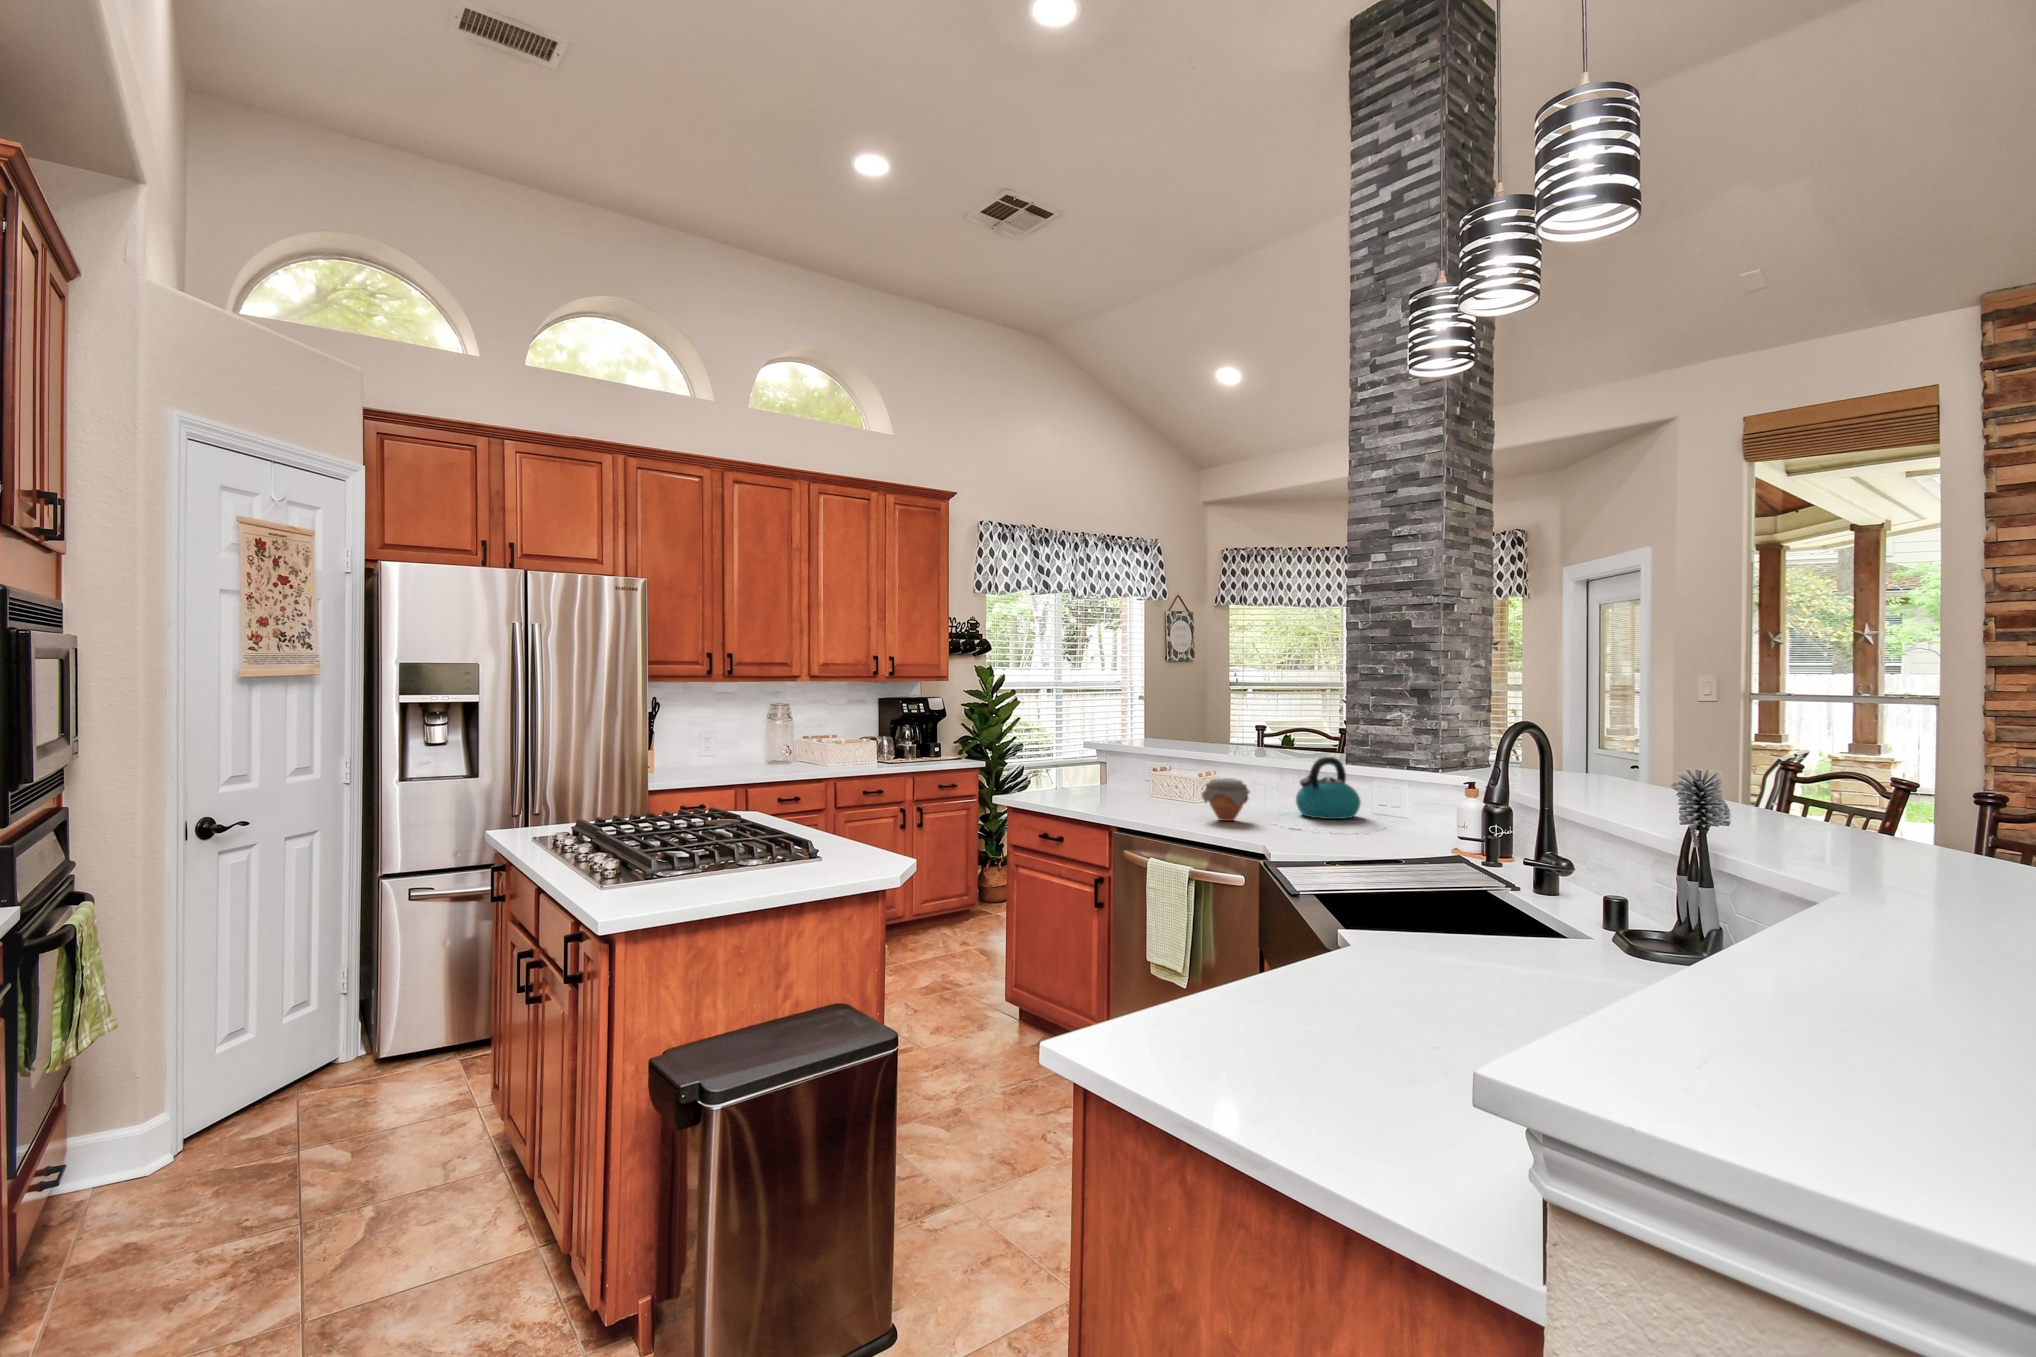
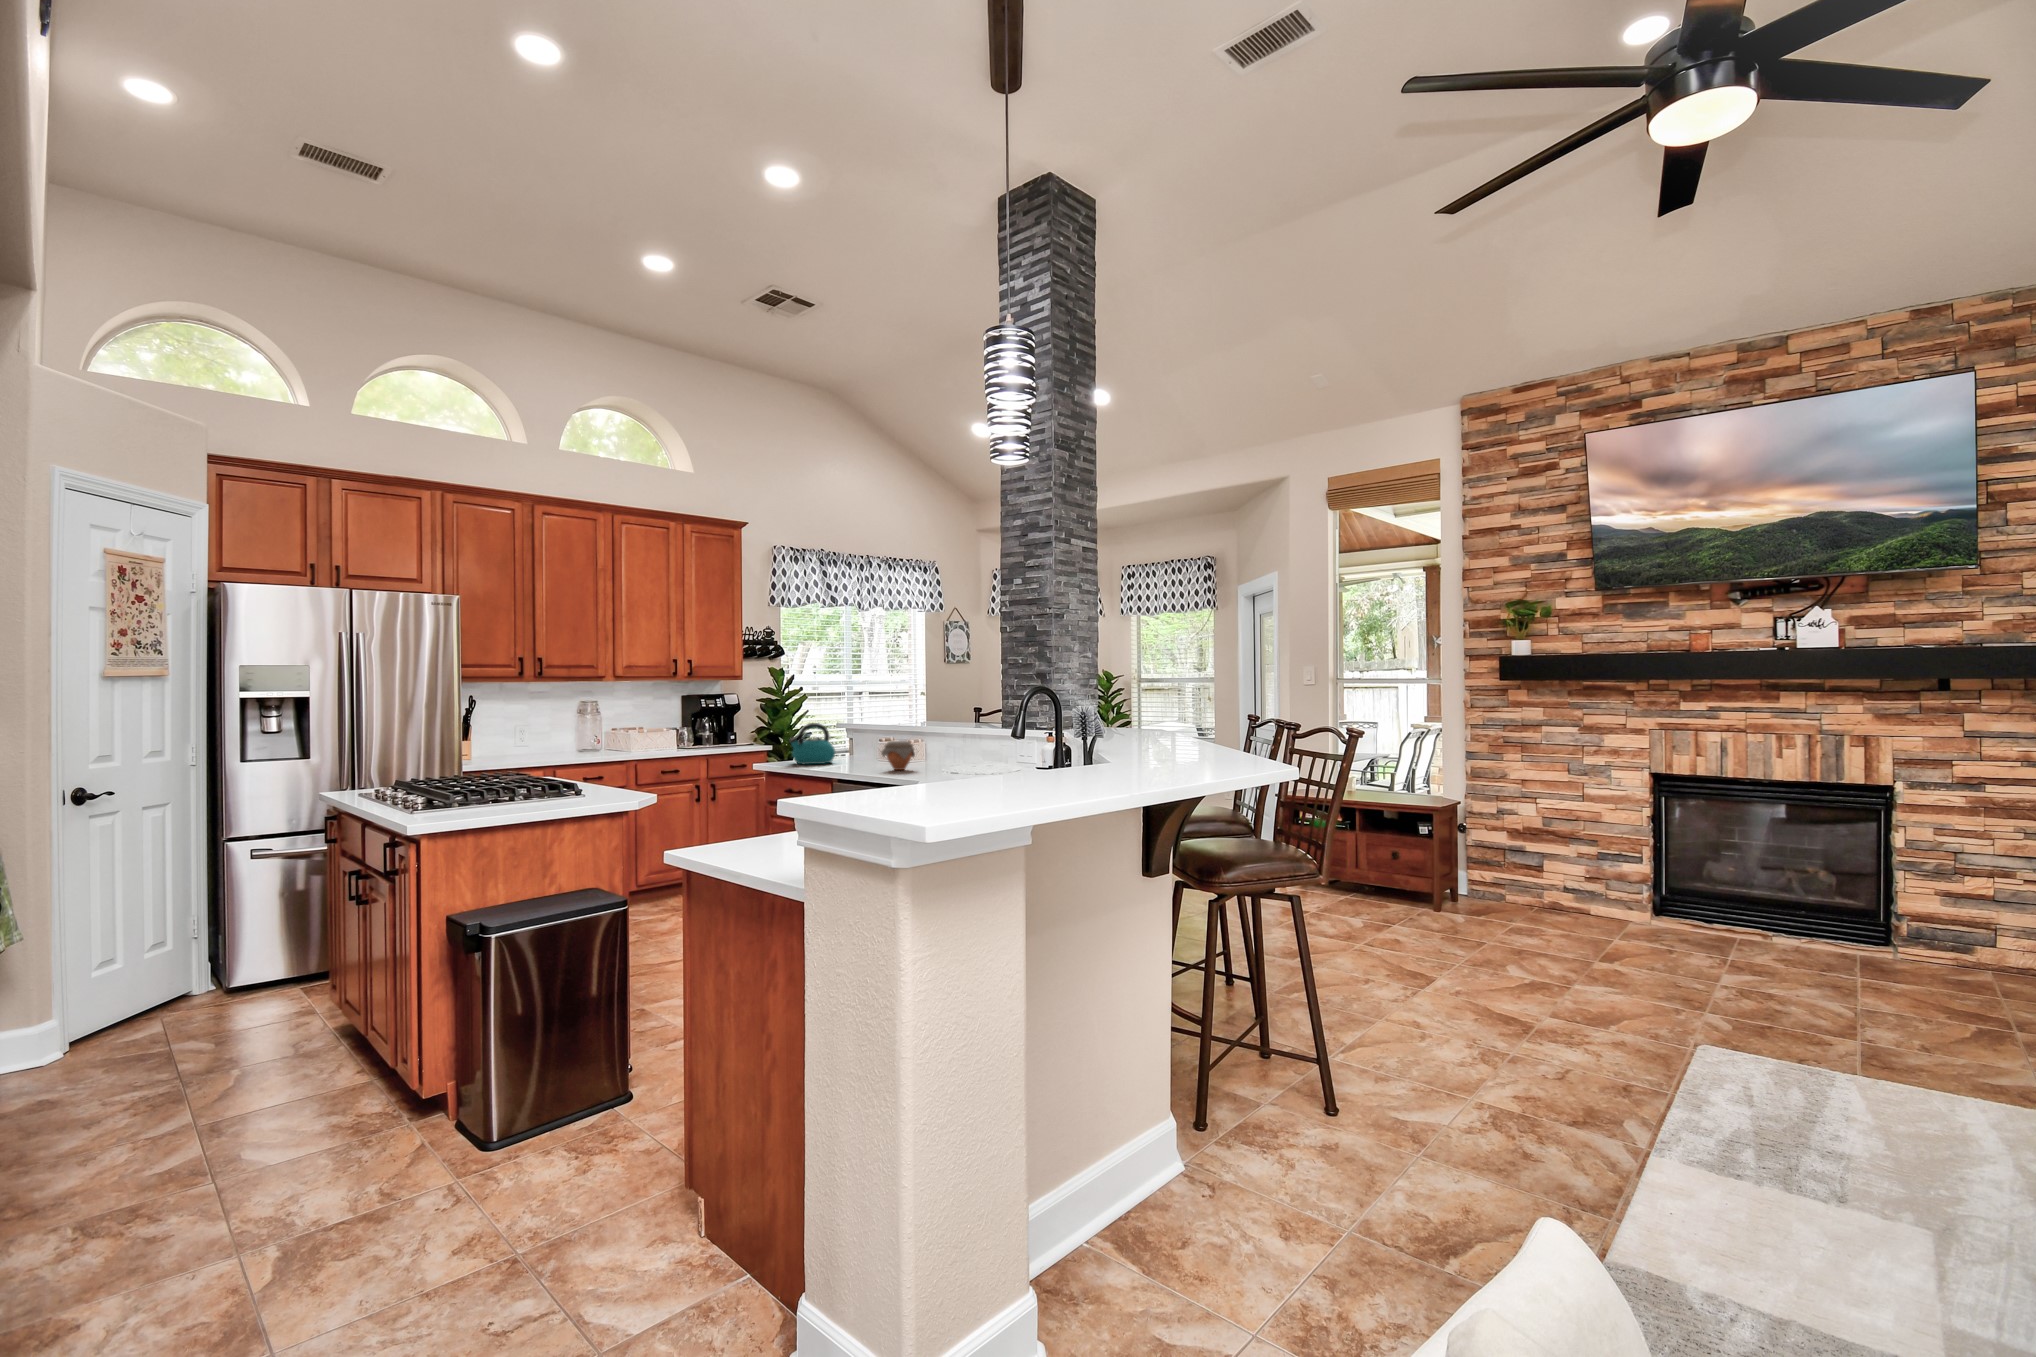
kettle: present [1296,757,1361,819] -> present [789,723,835,764]

